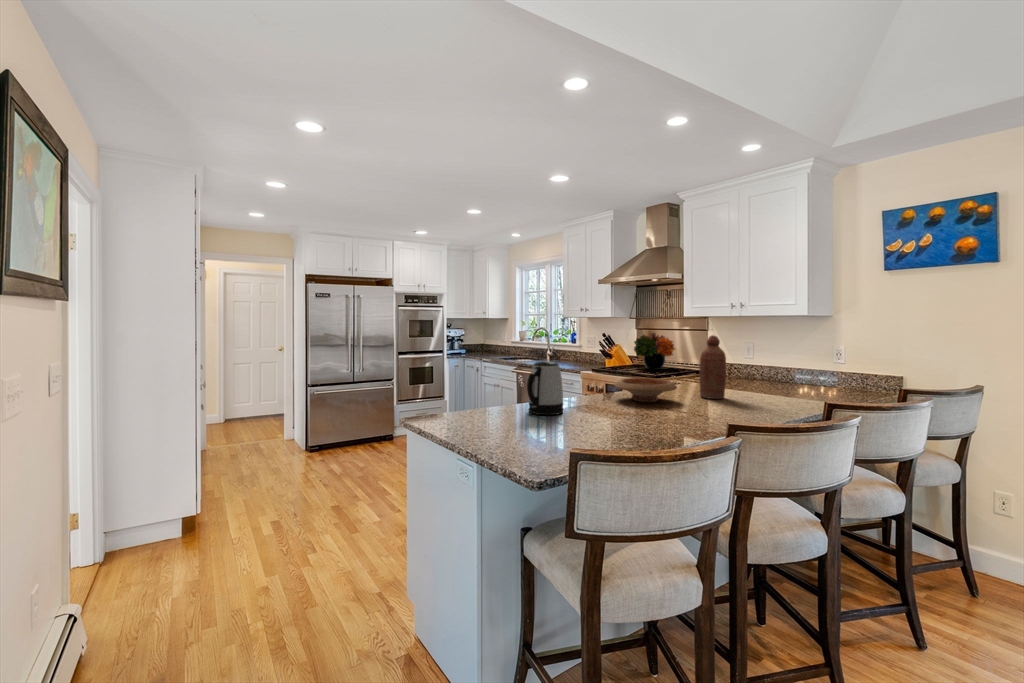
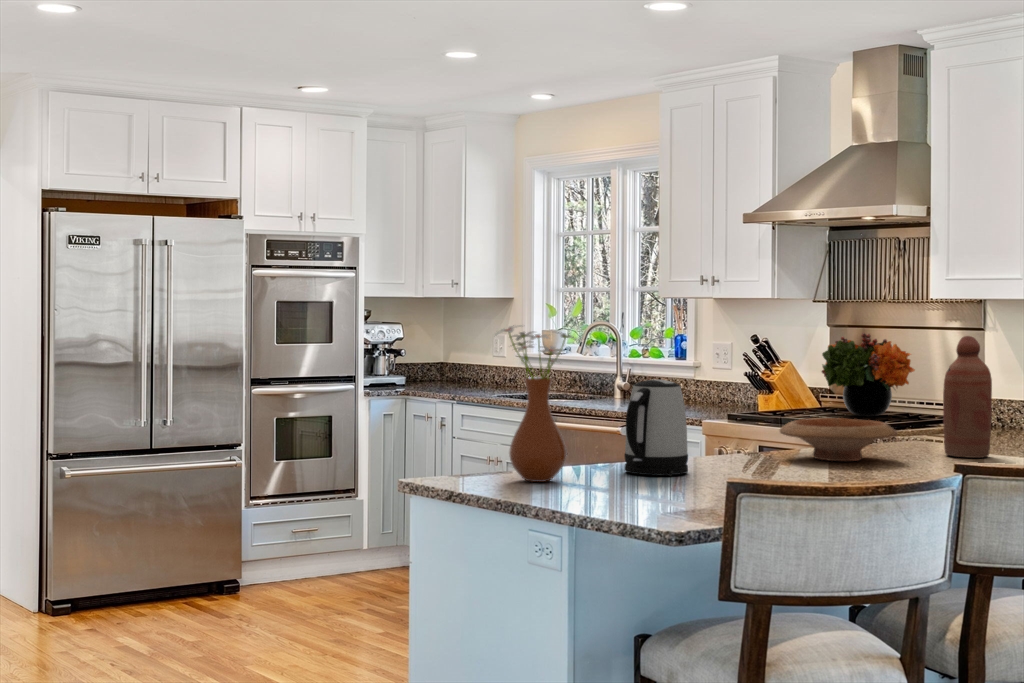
vase: none [449,332,500,421] -> present [496,325,577,482]

